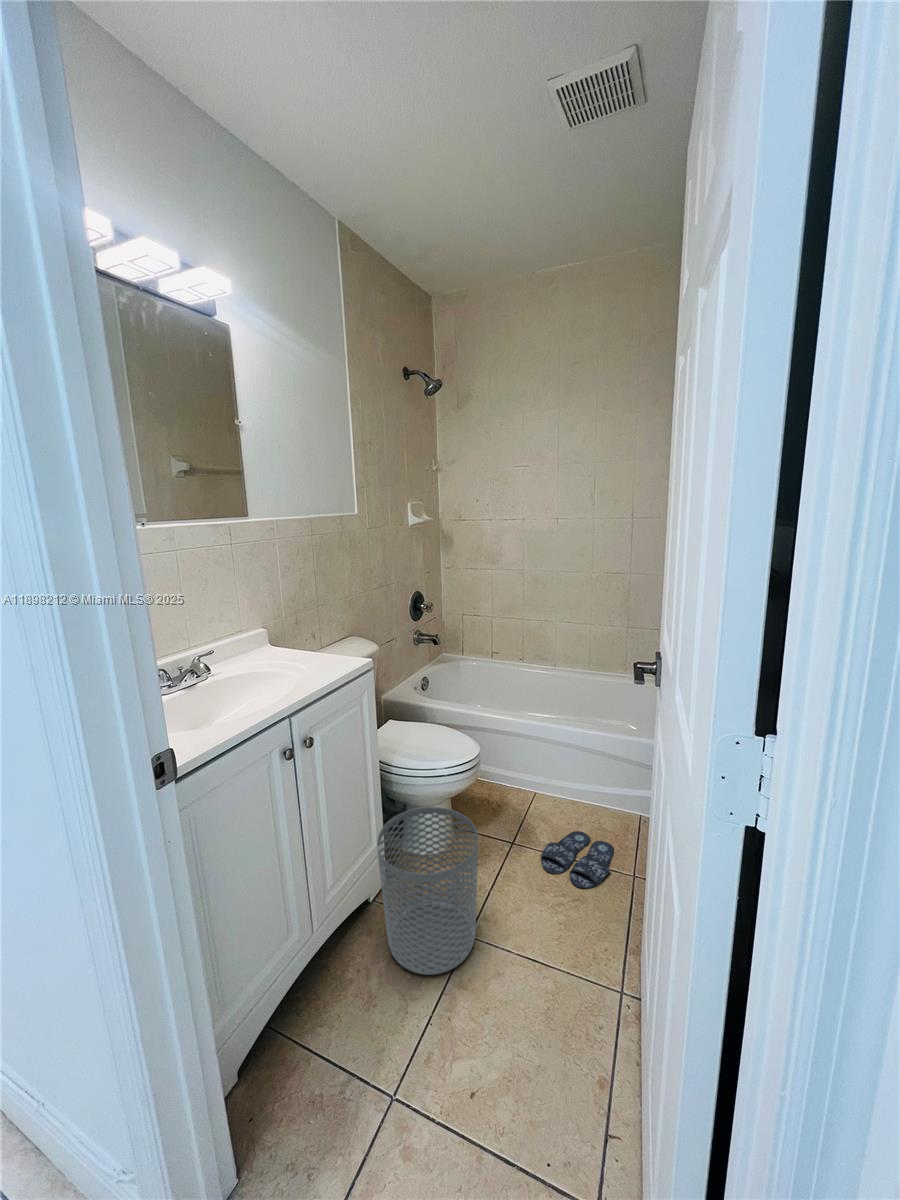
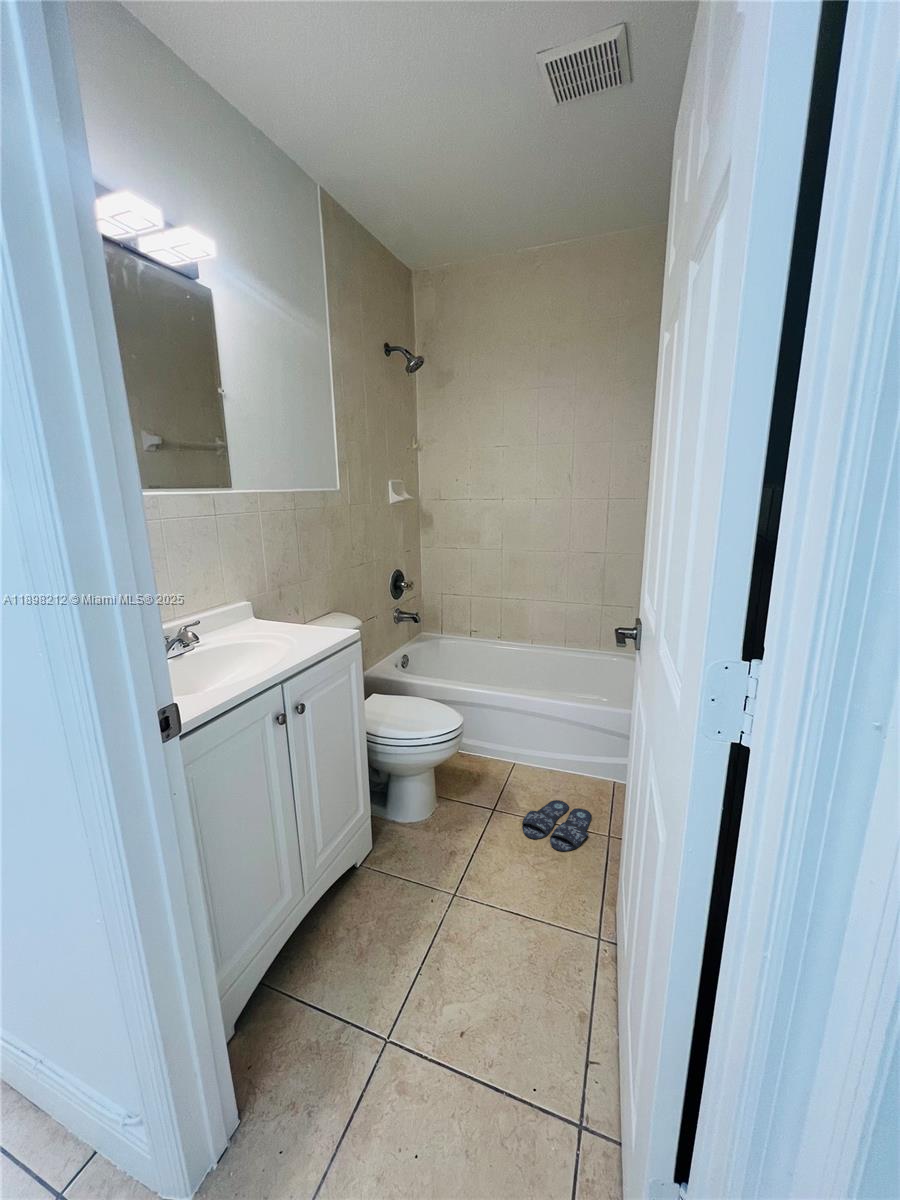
waste bin: present [377,807,478,975] -> none [366,775,465,932]

